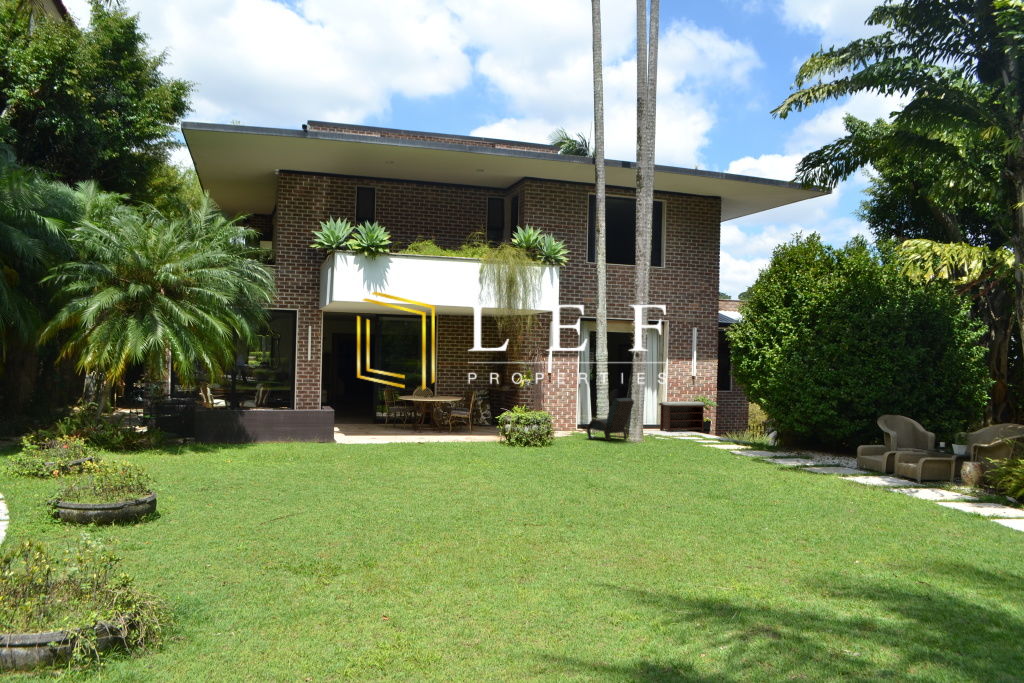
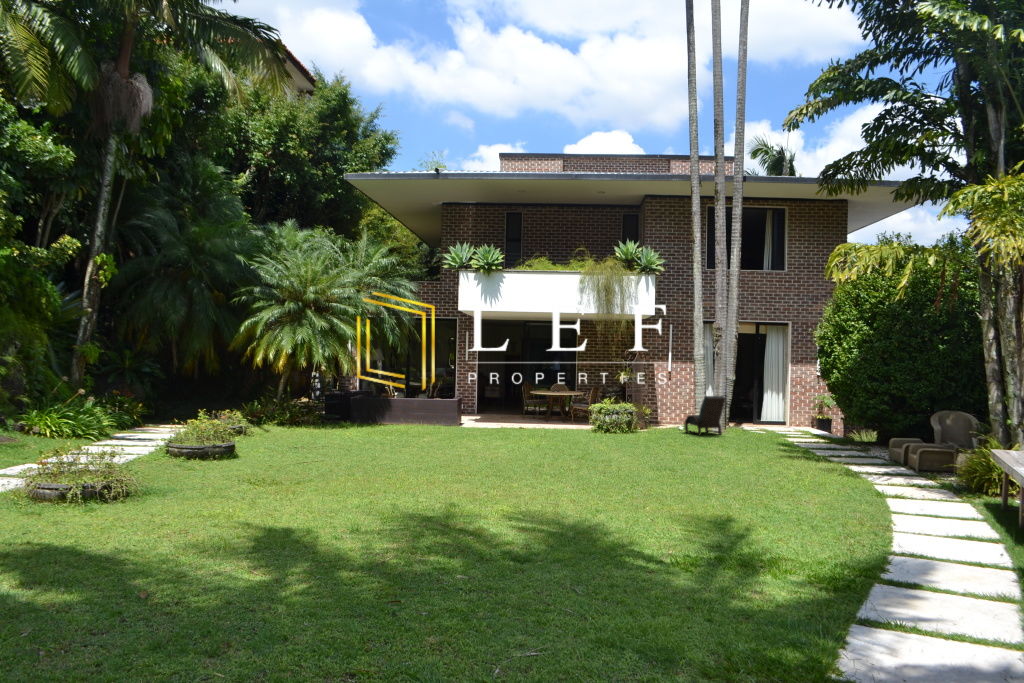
bench: present [659,402,705,432] -> none [781,401,830,431]

